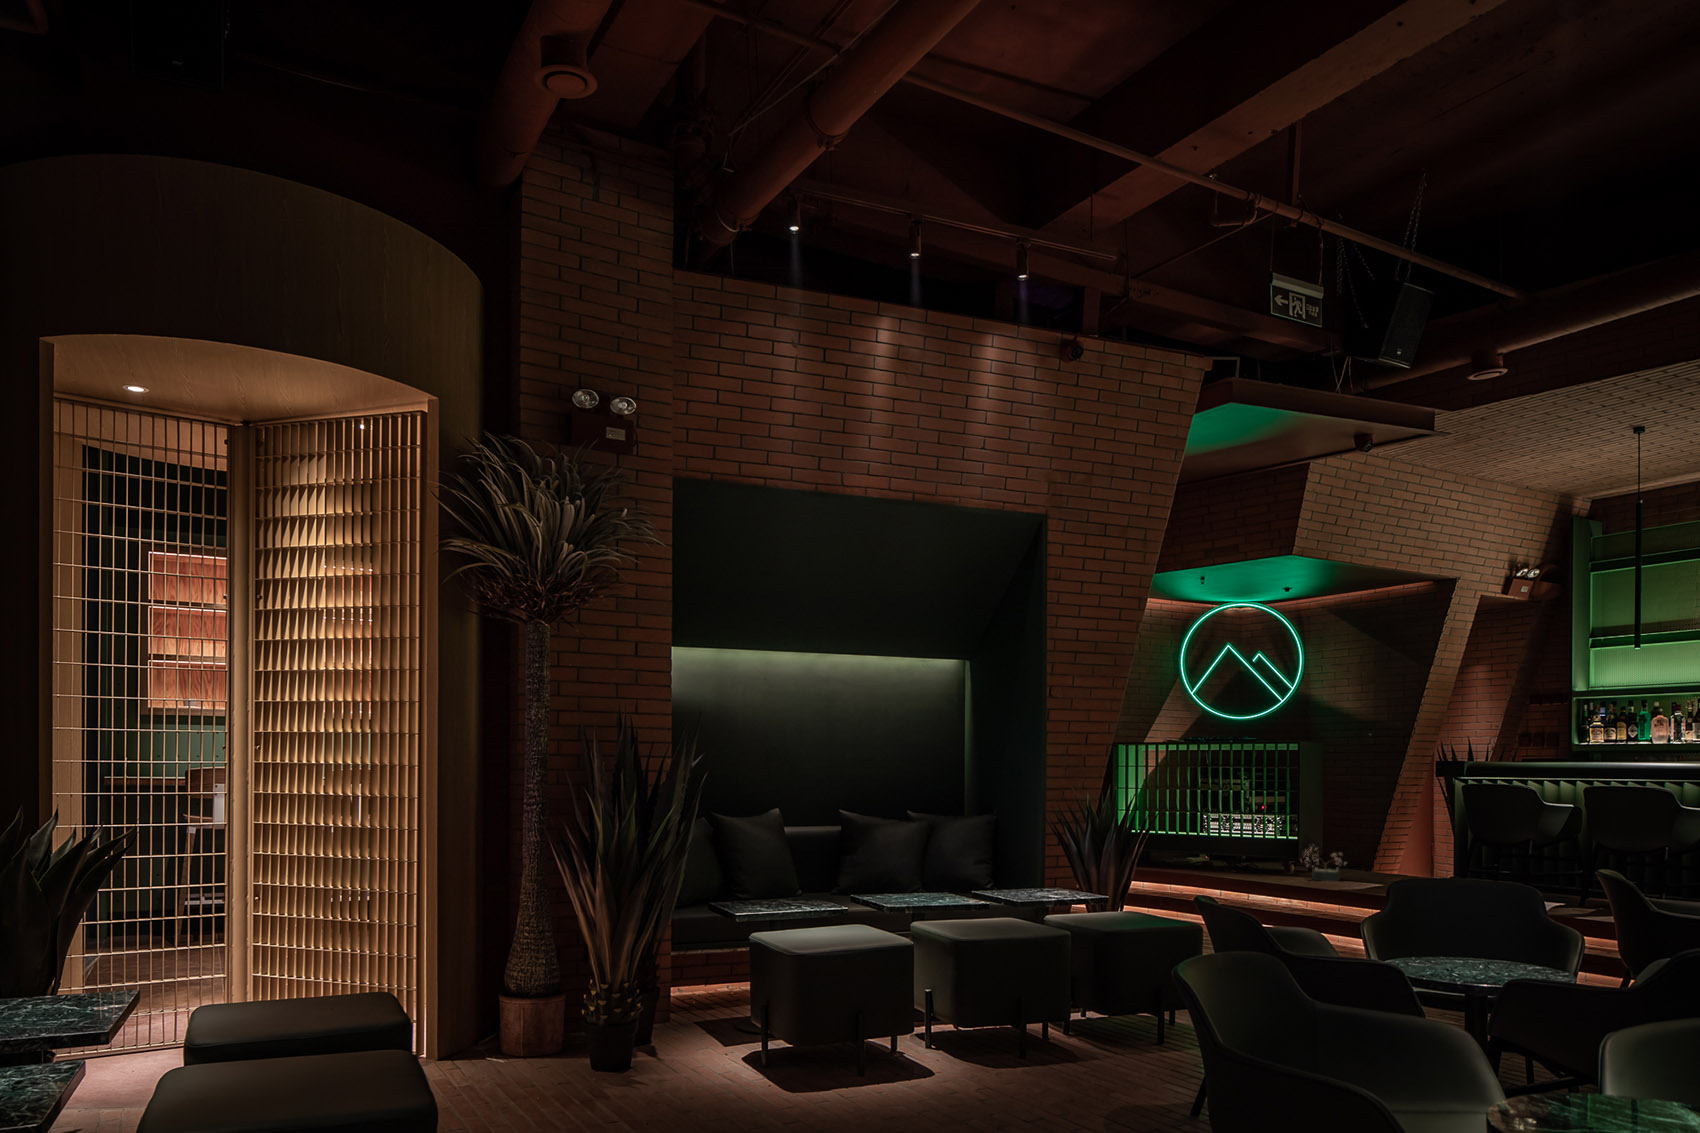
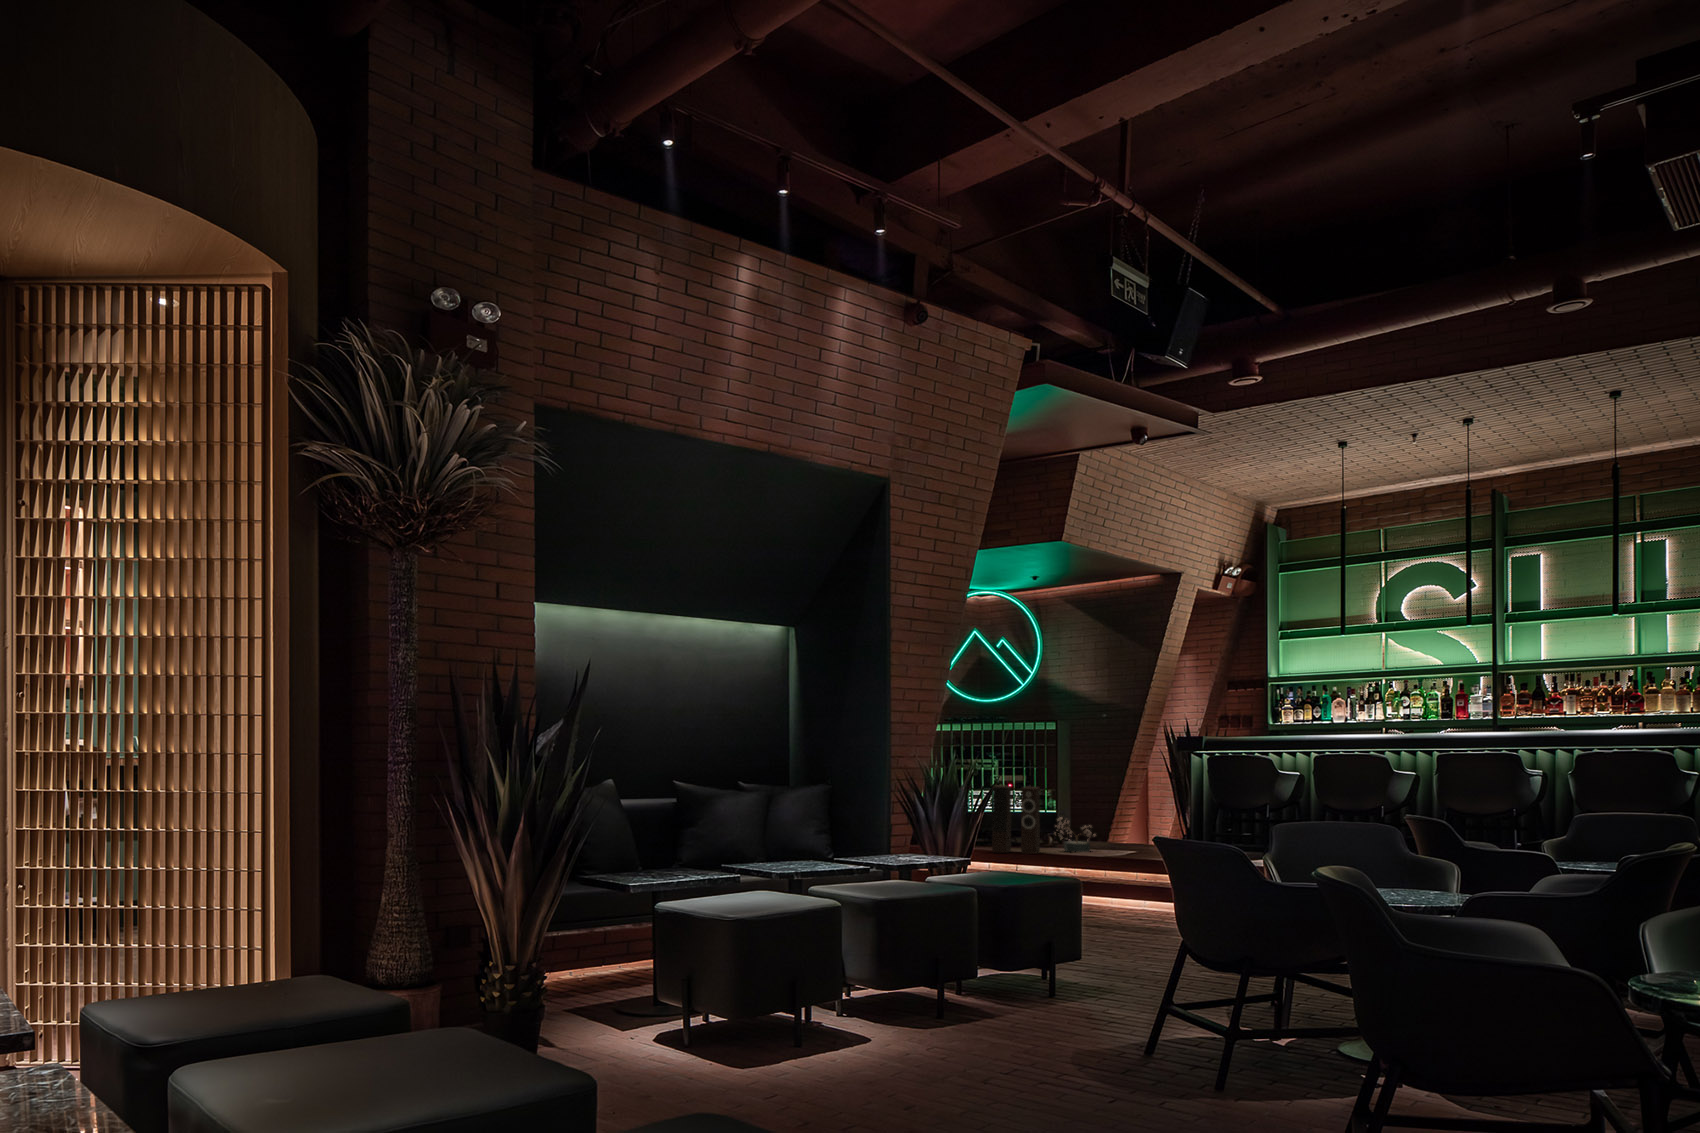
speaker: none [1230,809,1284,883] -> present [992,785,1040,854]

